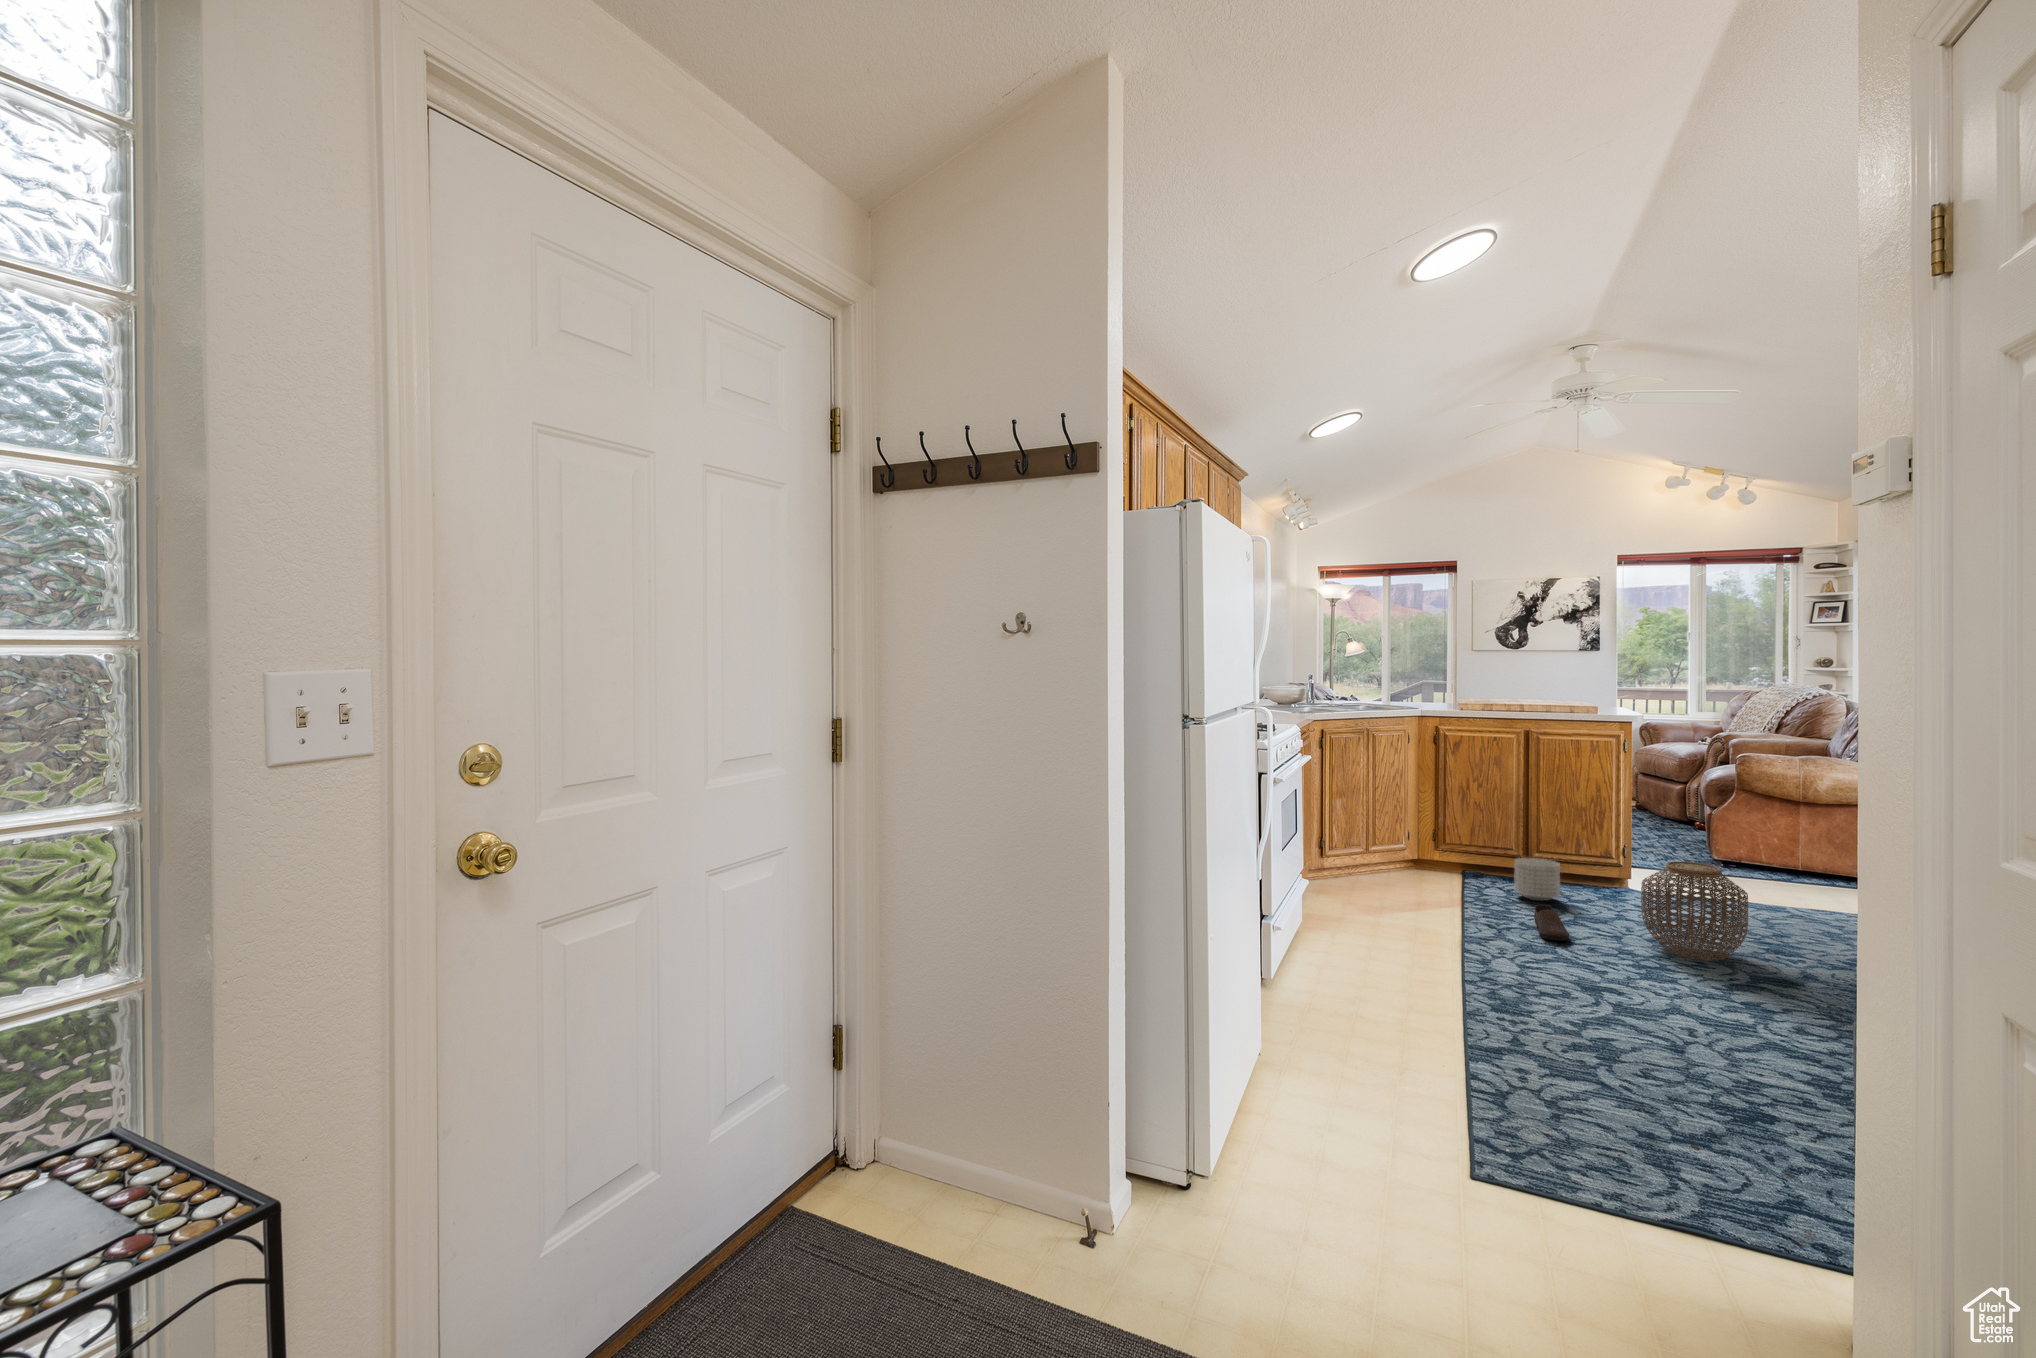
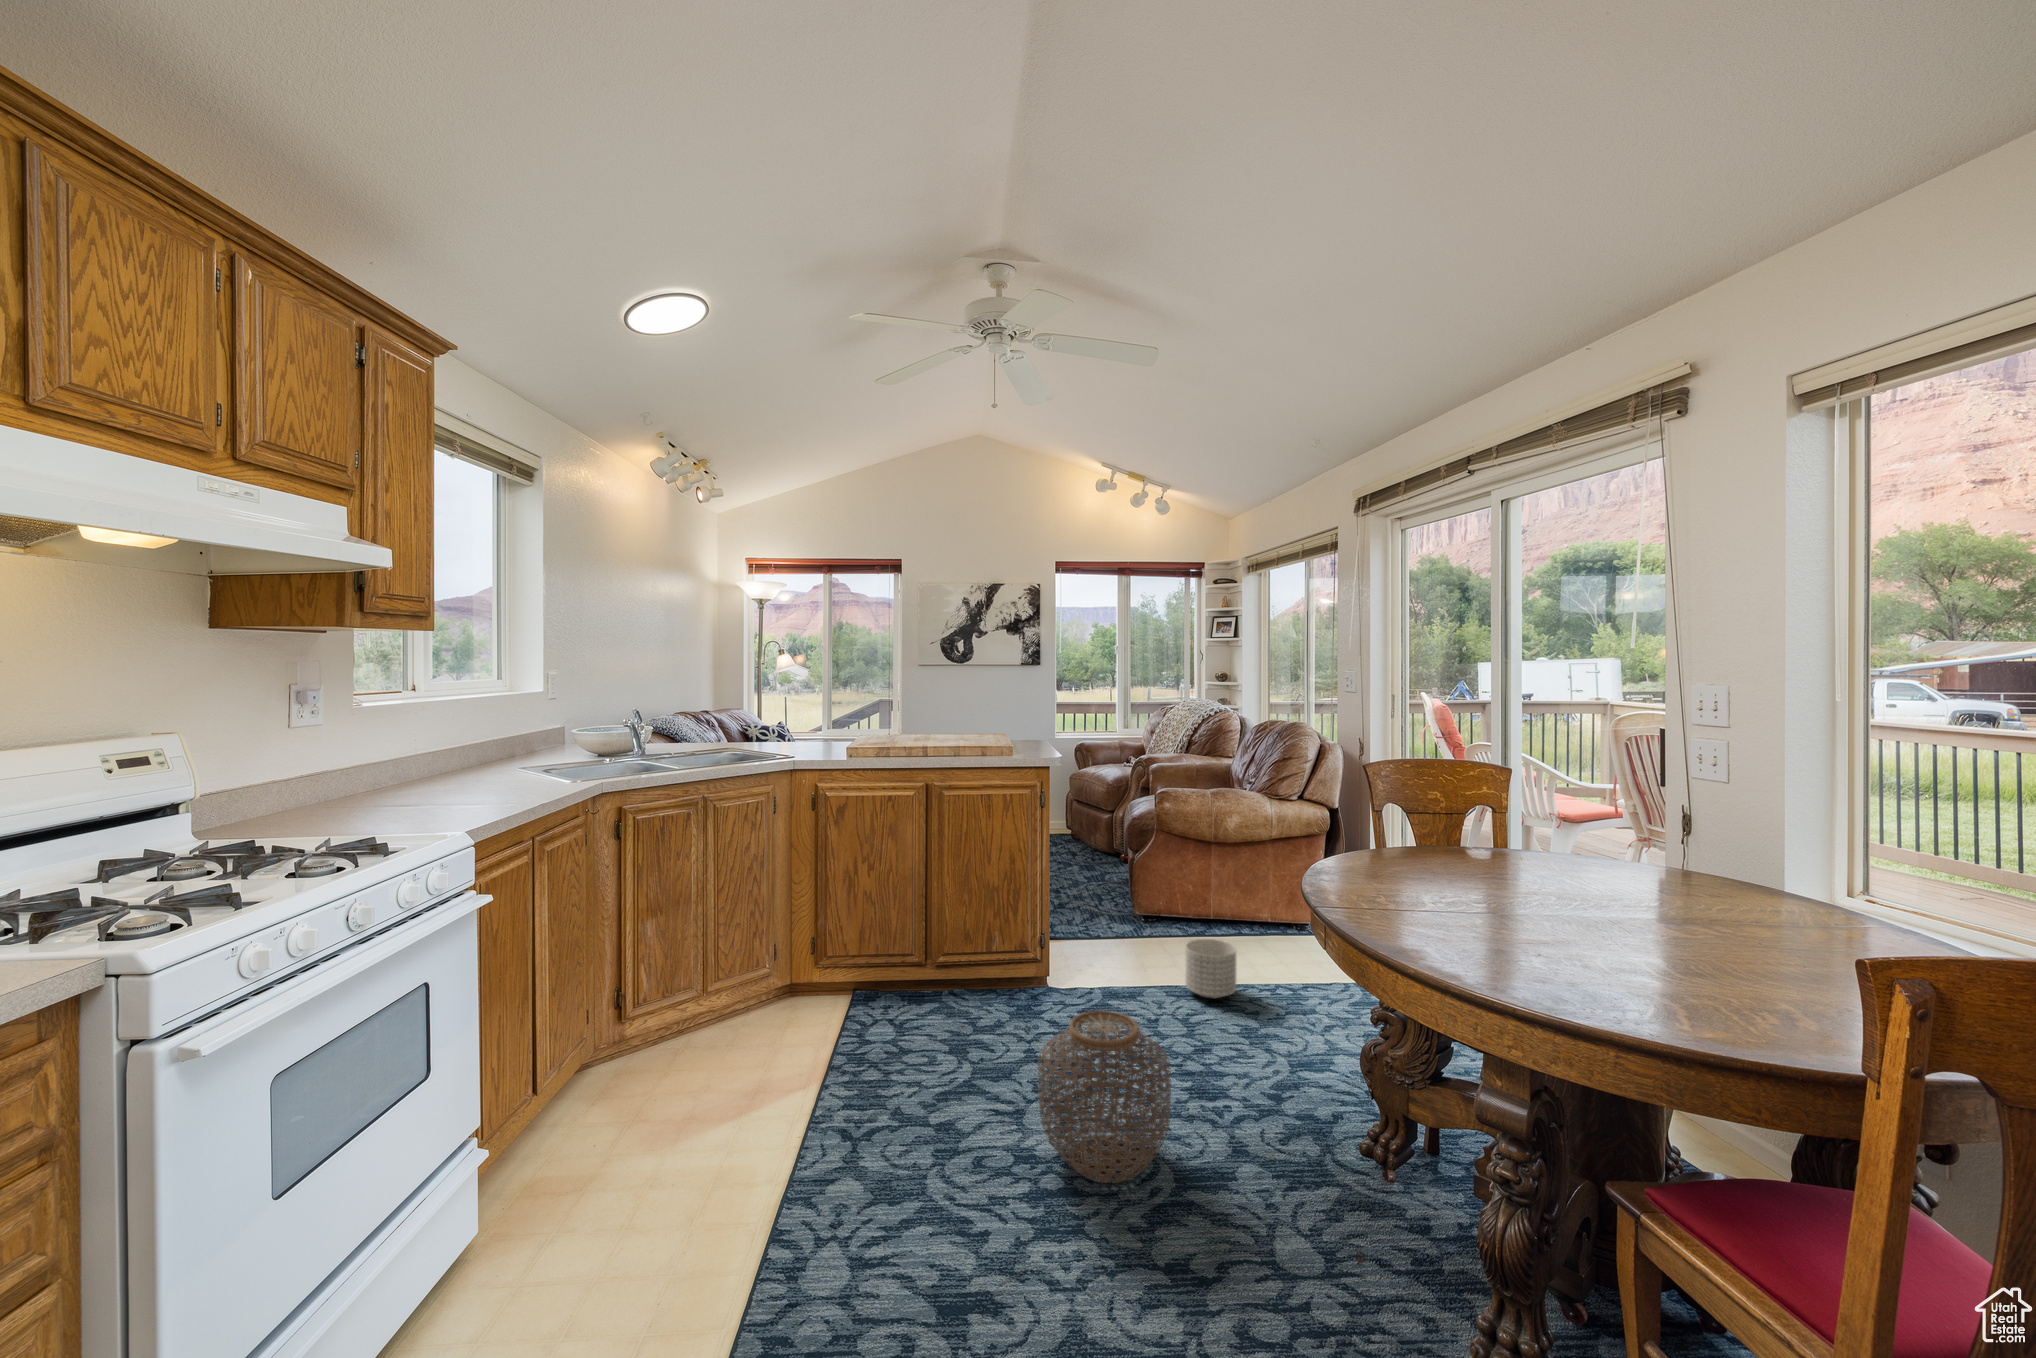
planter: present [1515,858,1560,901] -> present [1186,939,1236,999]
shoe: present [1534,905,1570,941] -> none [895,1096,939,1189]

